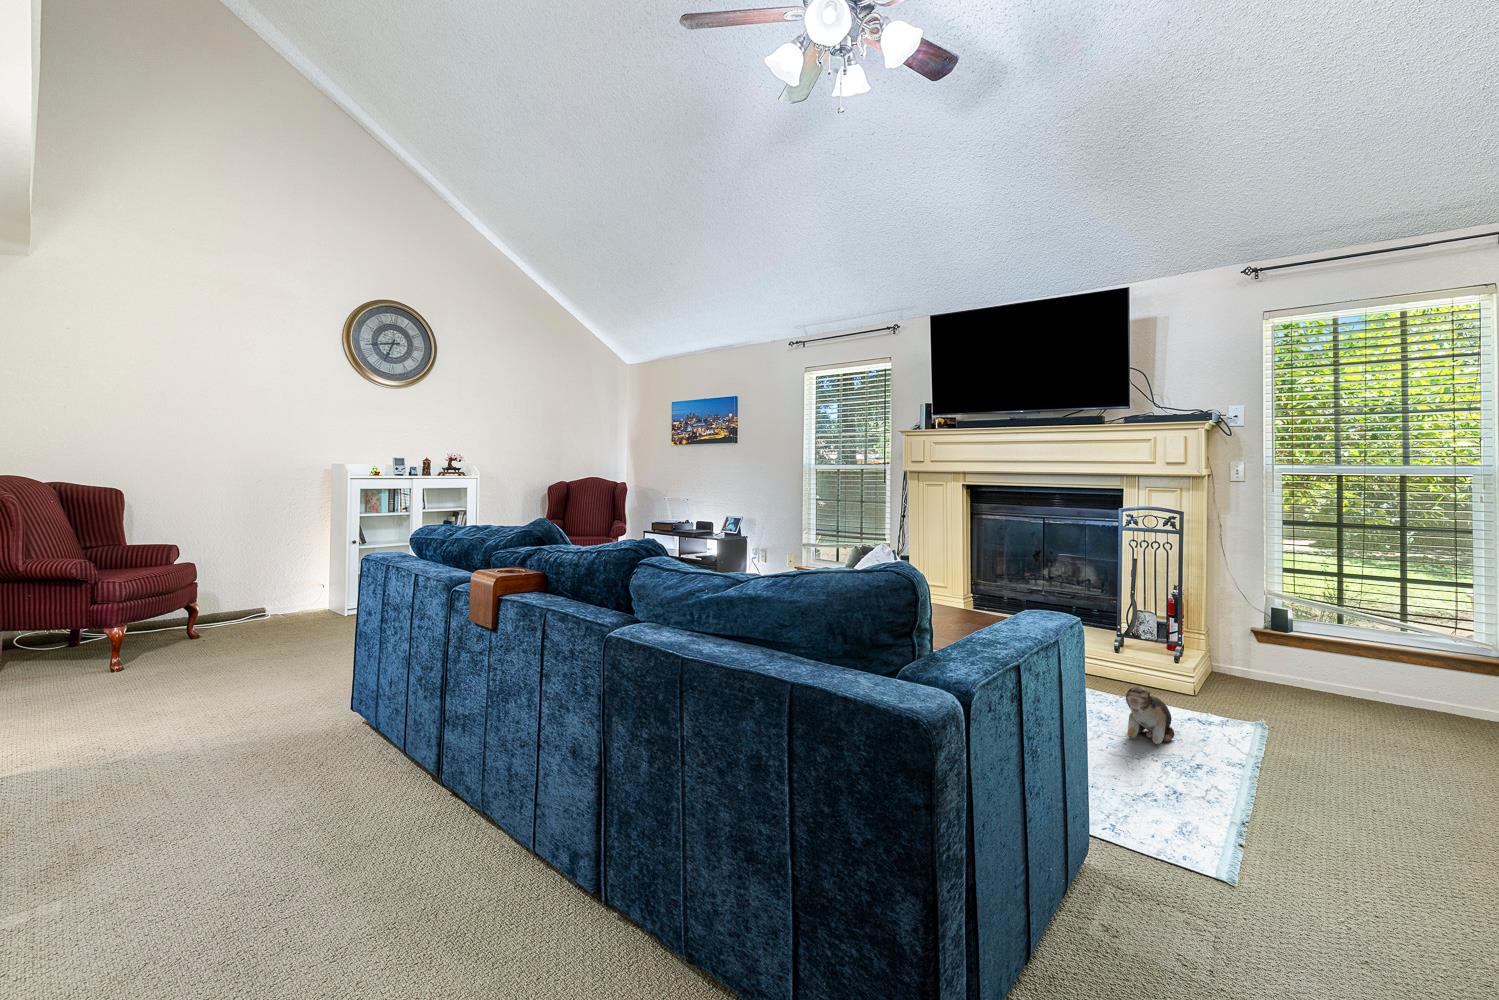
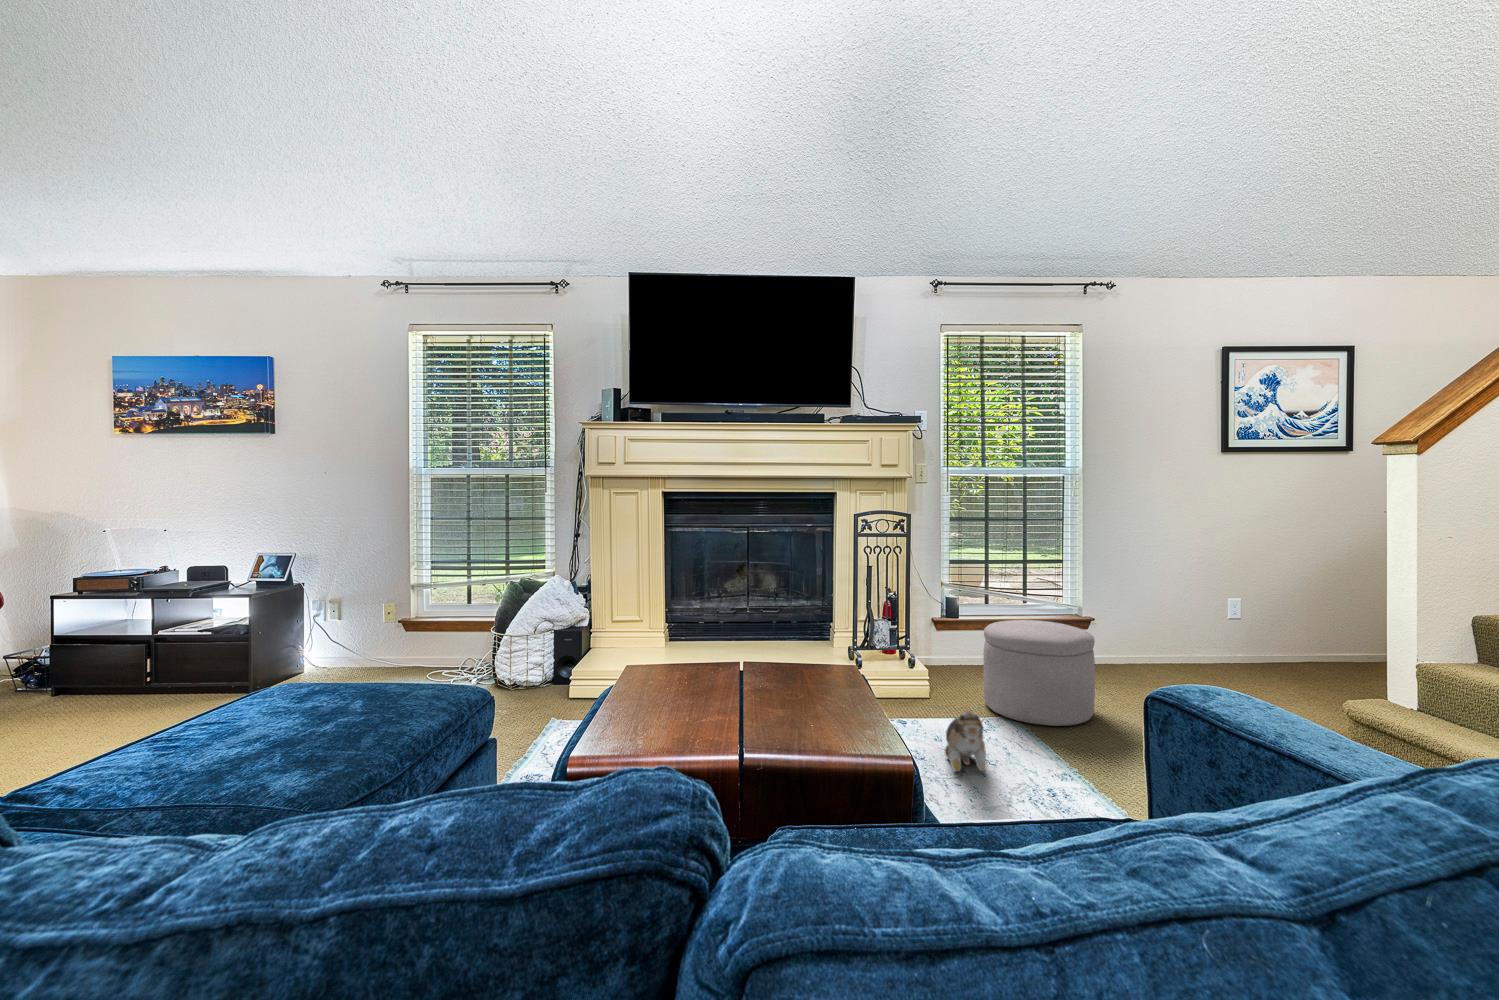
ottoman: none [1251,633,1400,752] -> present [983,620,1095,726]

